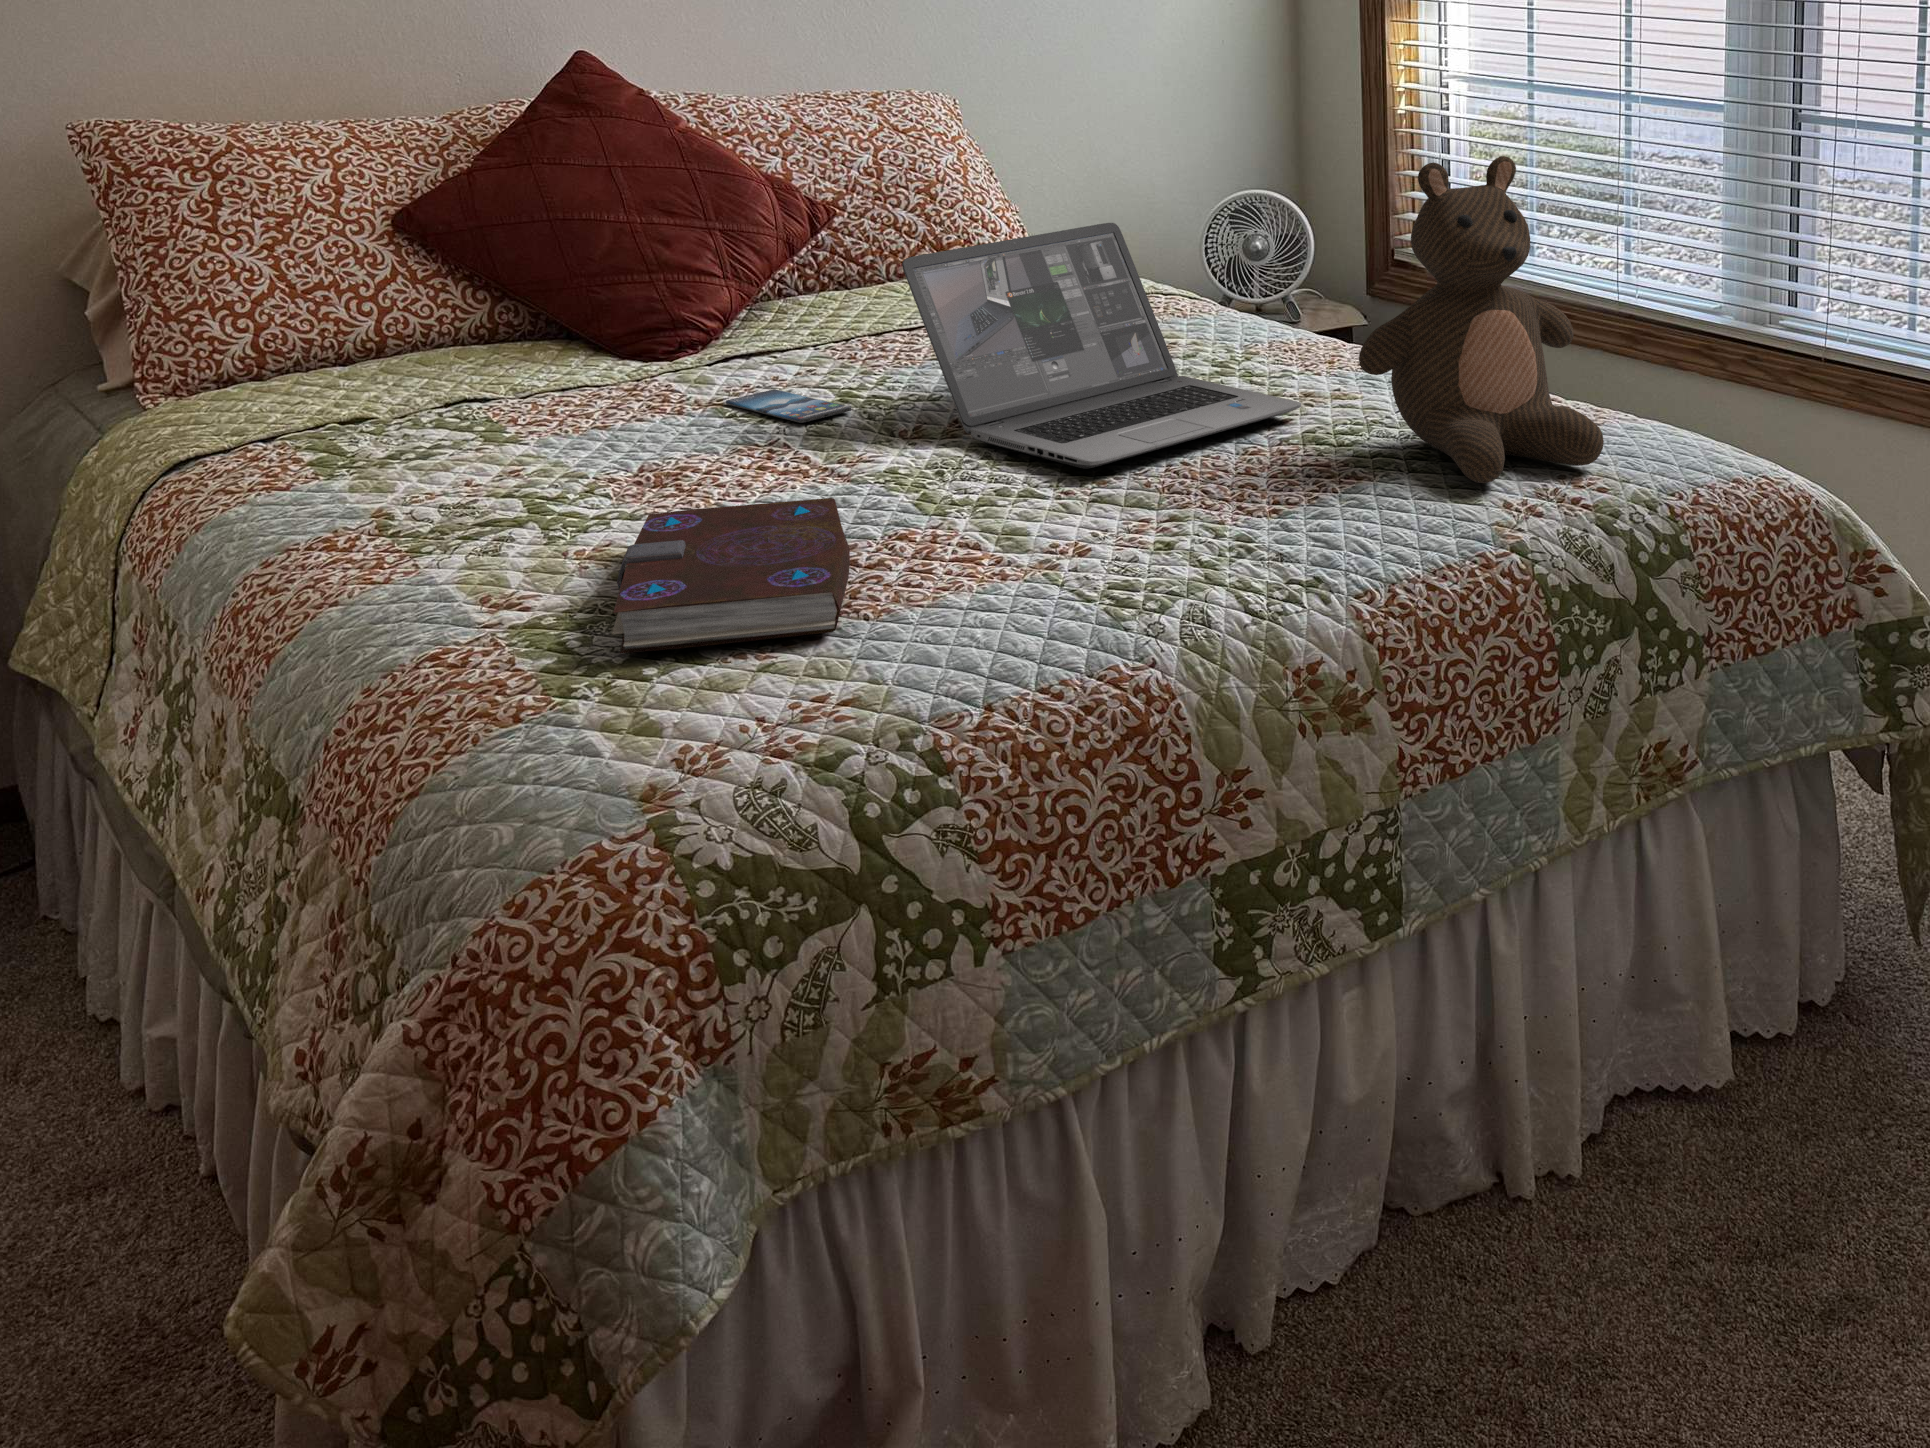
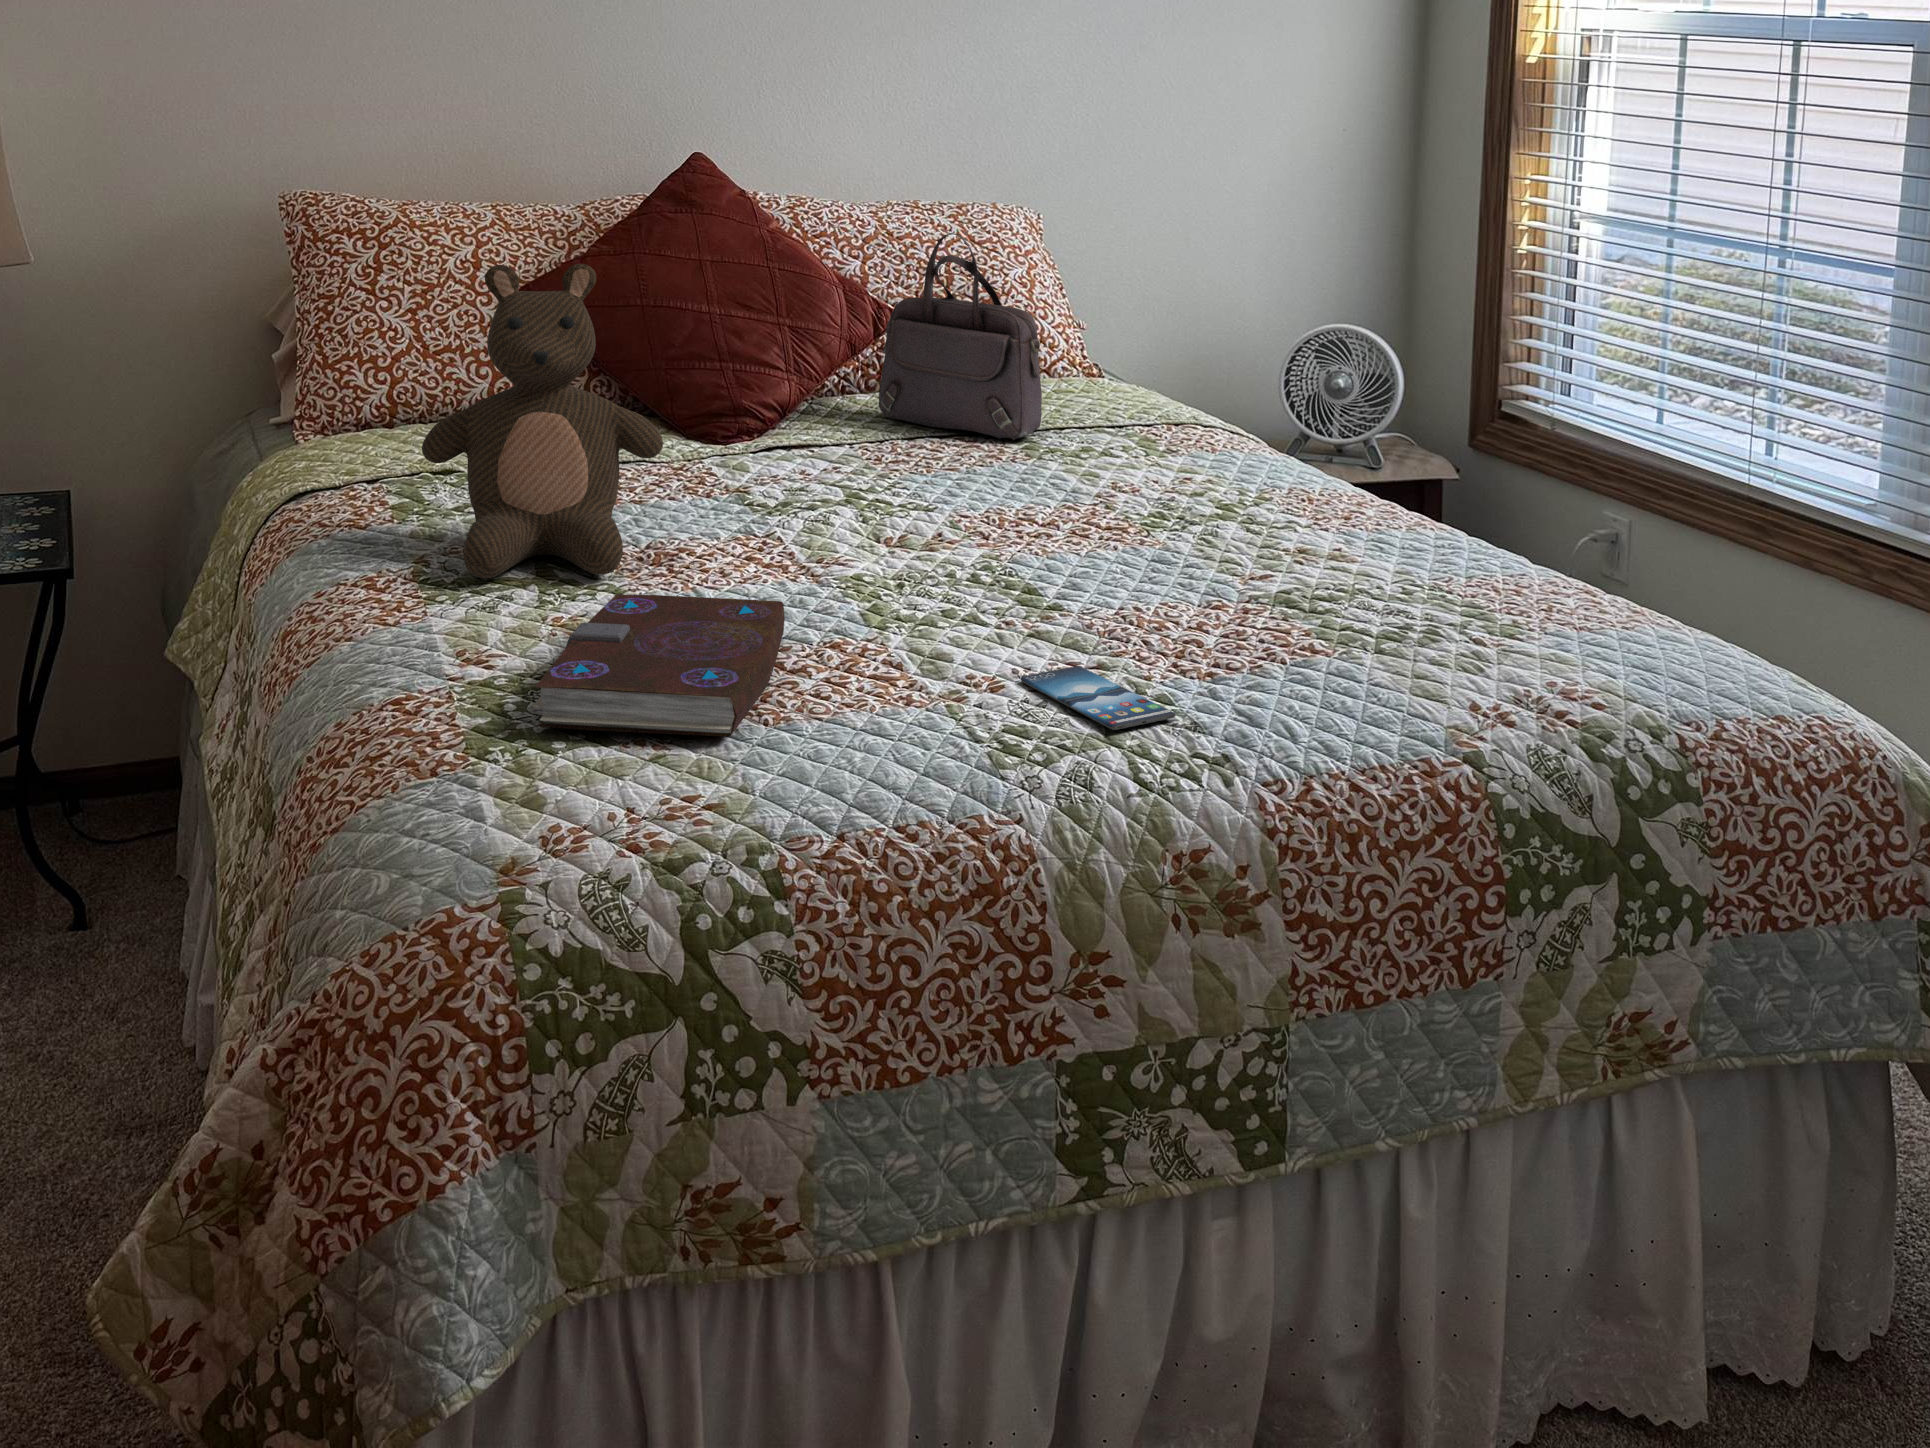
handbag: none [827,120,1005,324] -> present [878,233,1042,440]
stuffed bear: present [1359,156,1604,483] -> present [422,264,663,578]
laptop: present [902,223,1301,469] -> none [904,352,1290,603]
smartphone: present [726,389,851,423] -> present [1021,666,1176,730]

